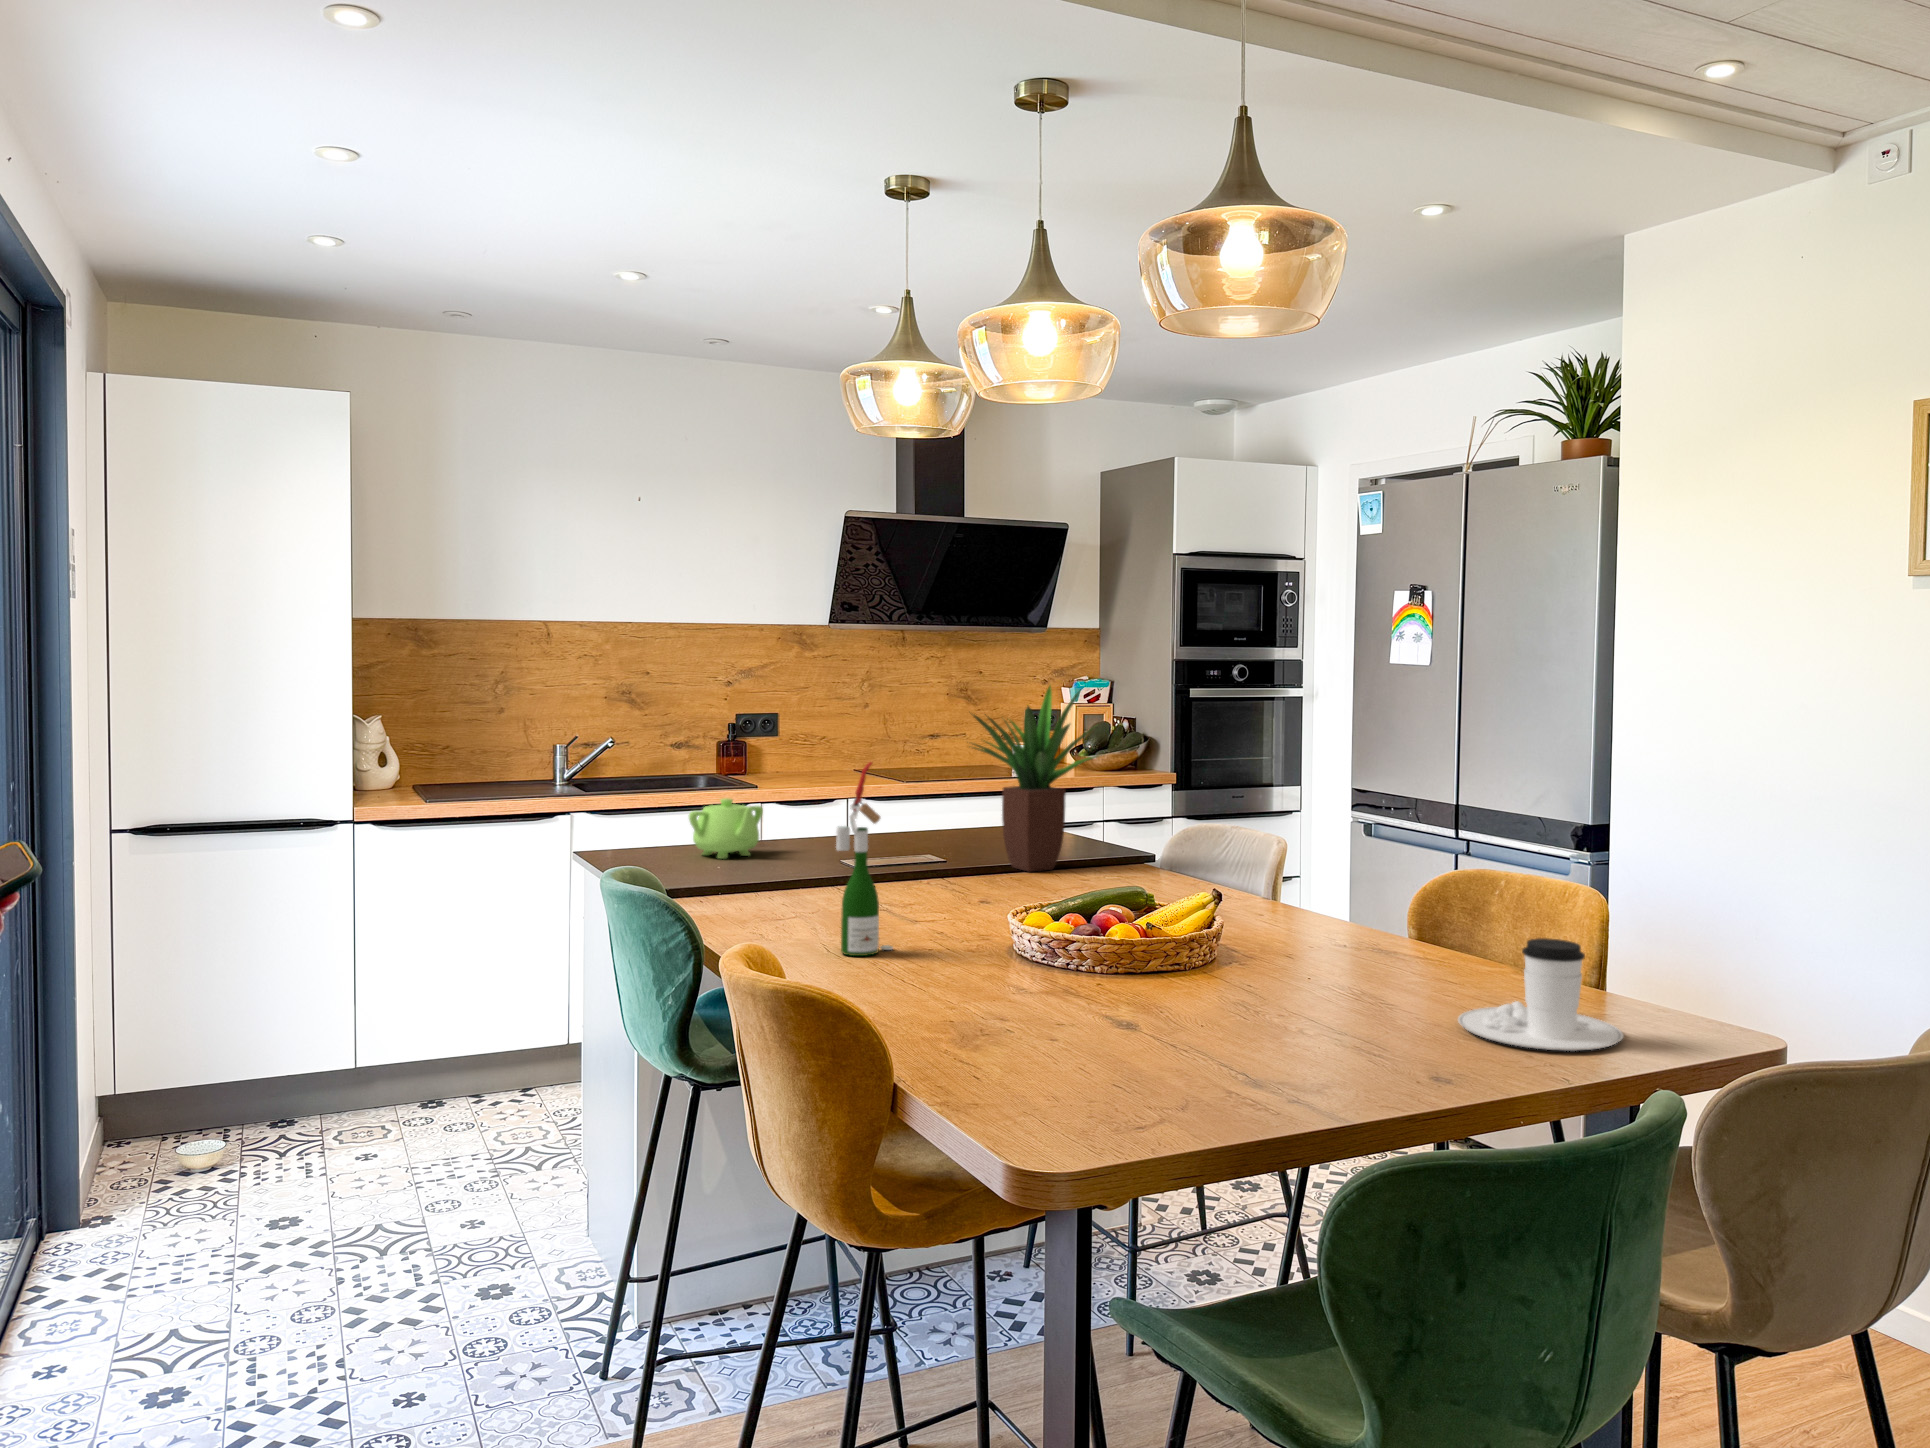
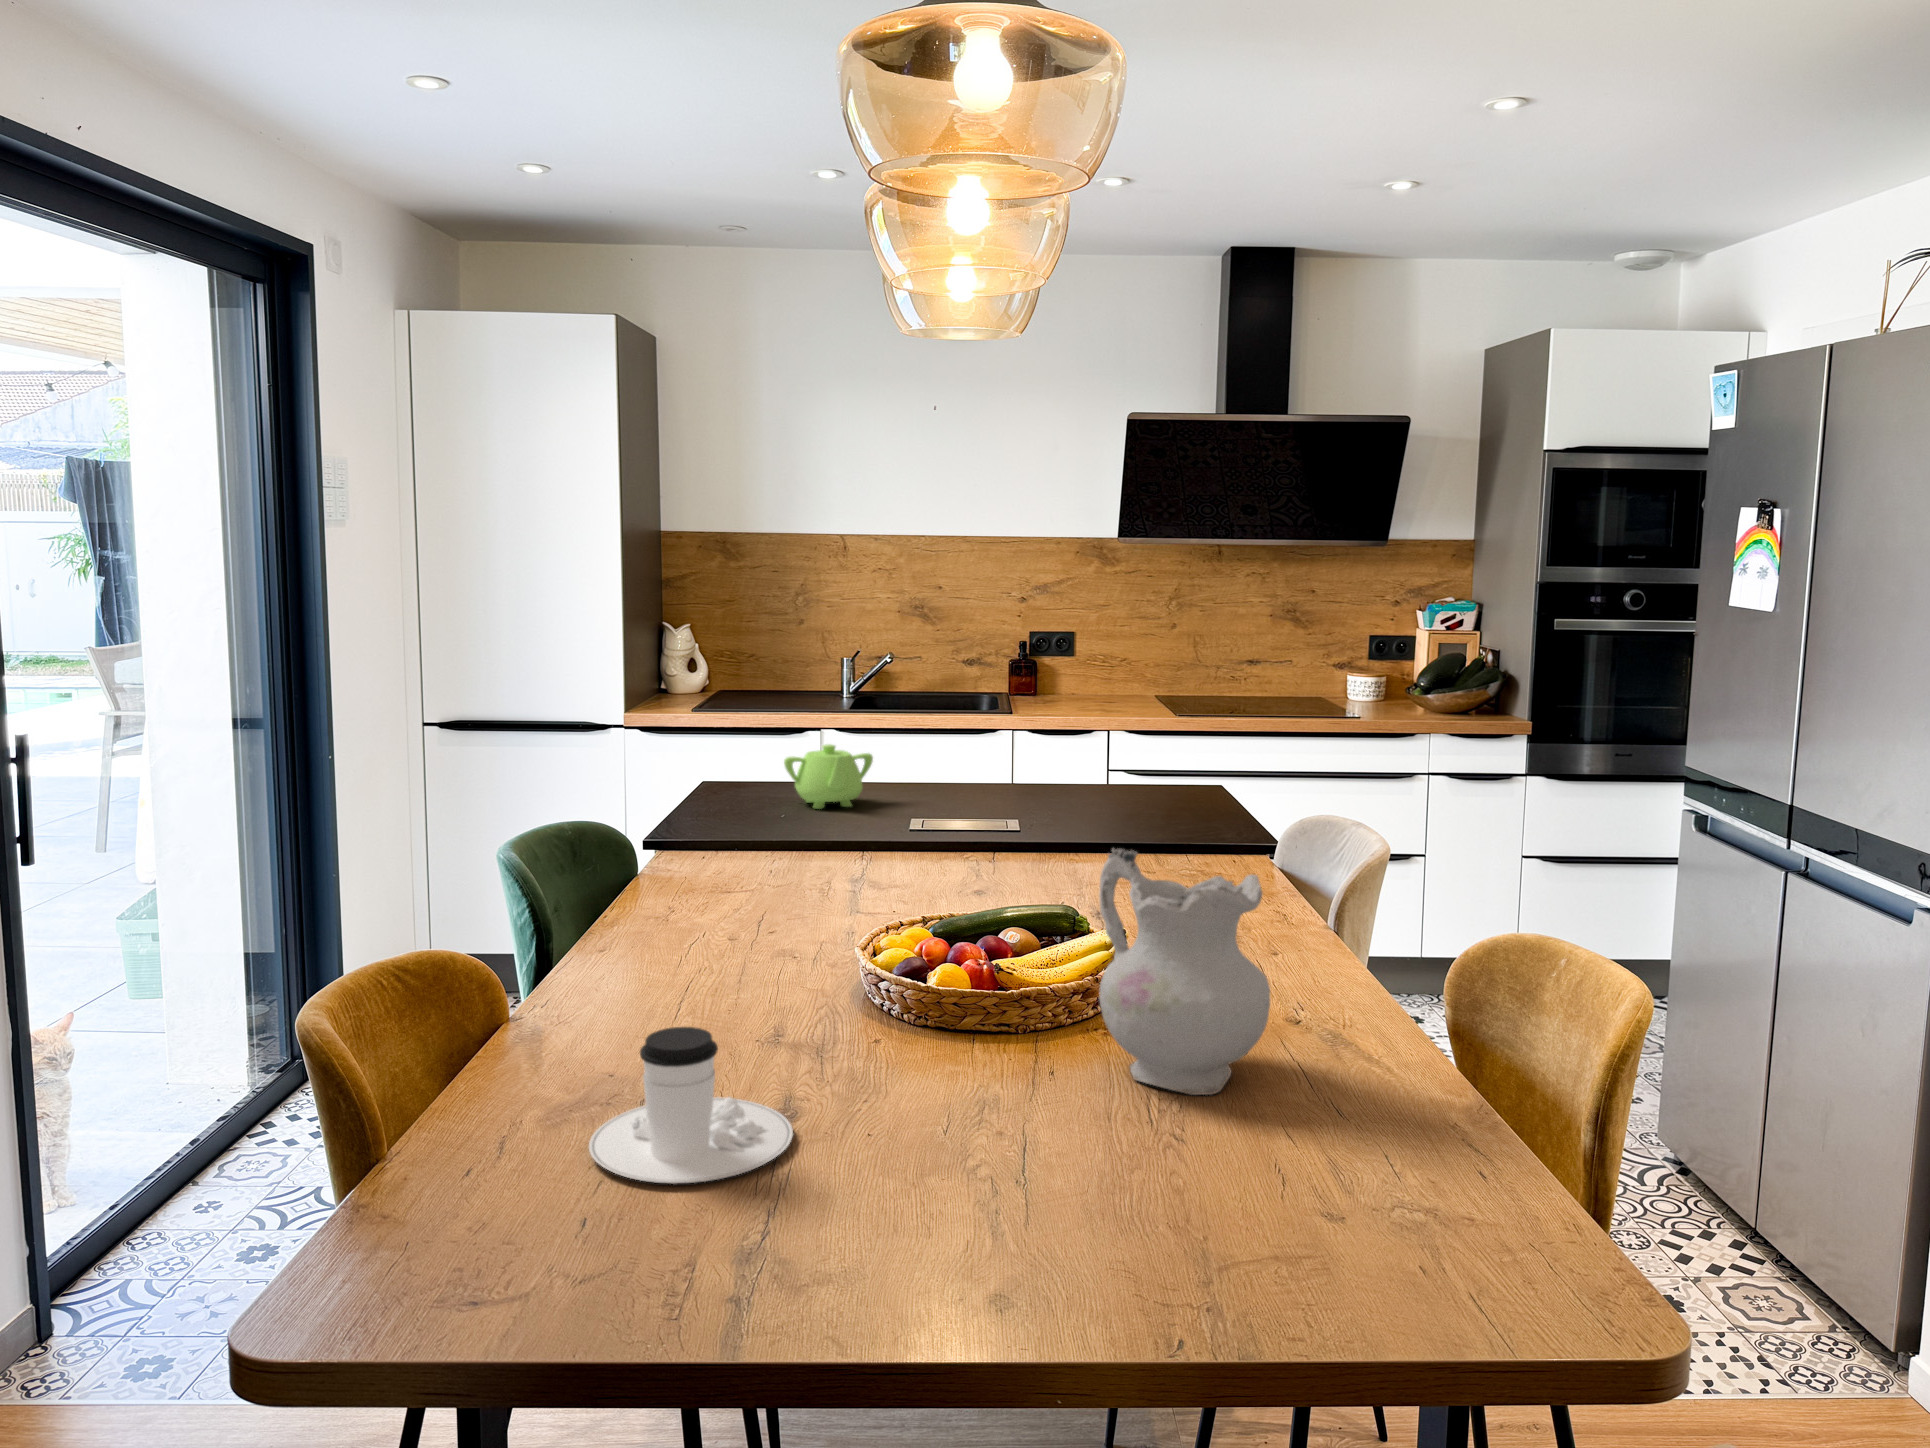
potted plant: present [973,686,1098,872] -> none [1032,636,1212,857]
wine bottle: present [836,762,893,956] -> none [688,747,753,962]
ceramic pitcher: none [1263,807,1412,985] -> present [1099,848,1270,1095]
coffee cup: present [1458,938,1623,1051] -> present [589,1027,793,1184]

